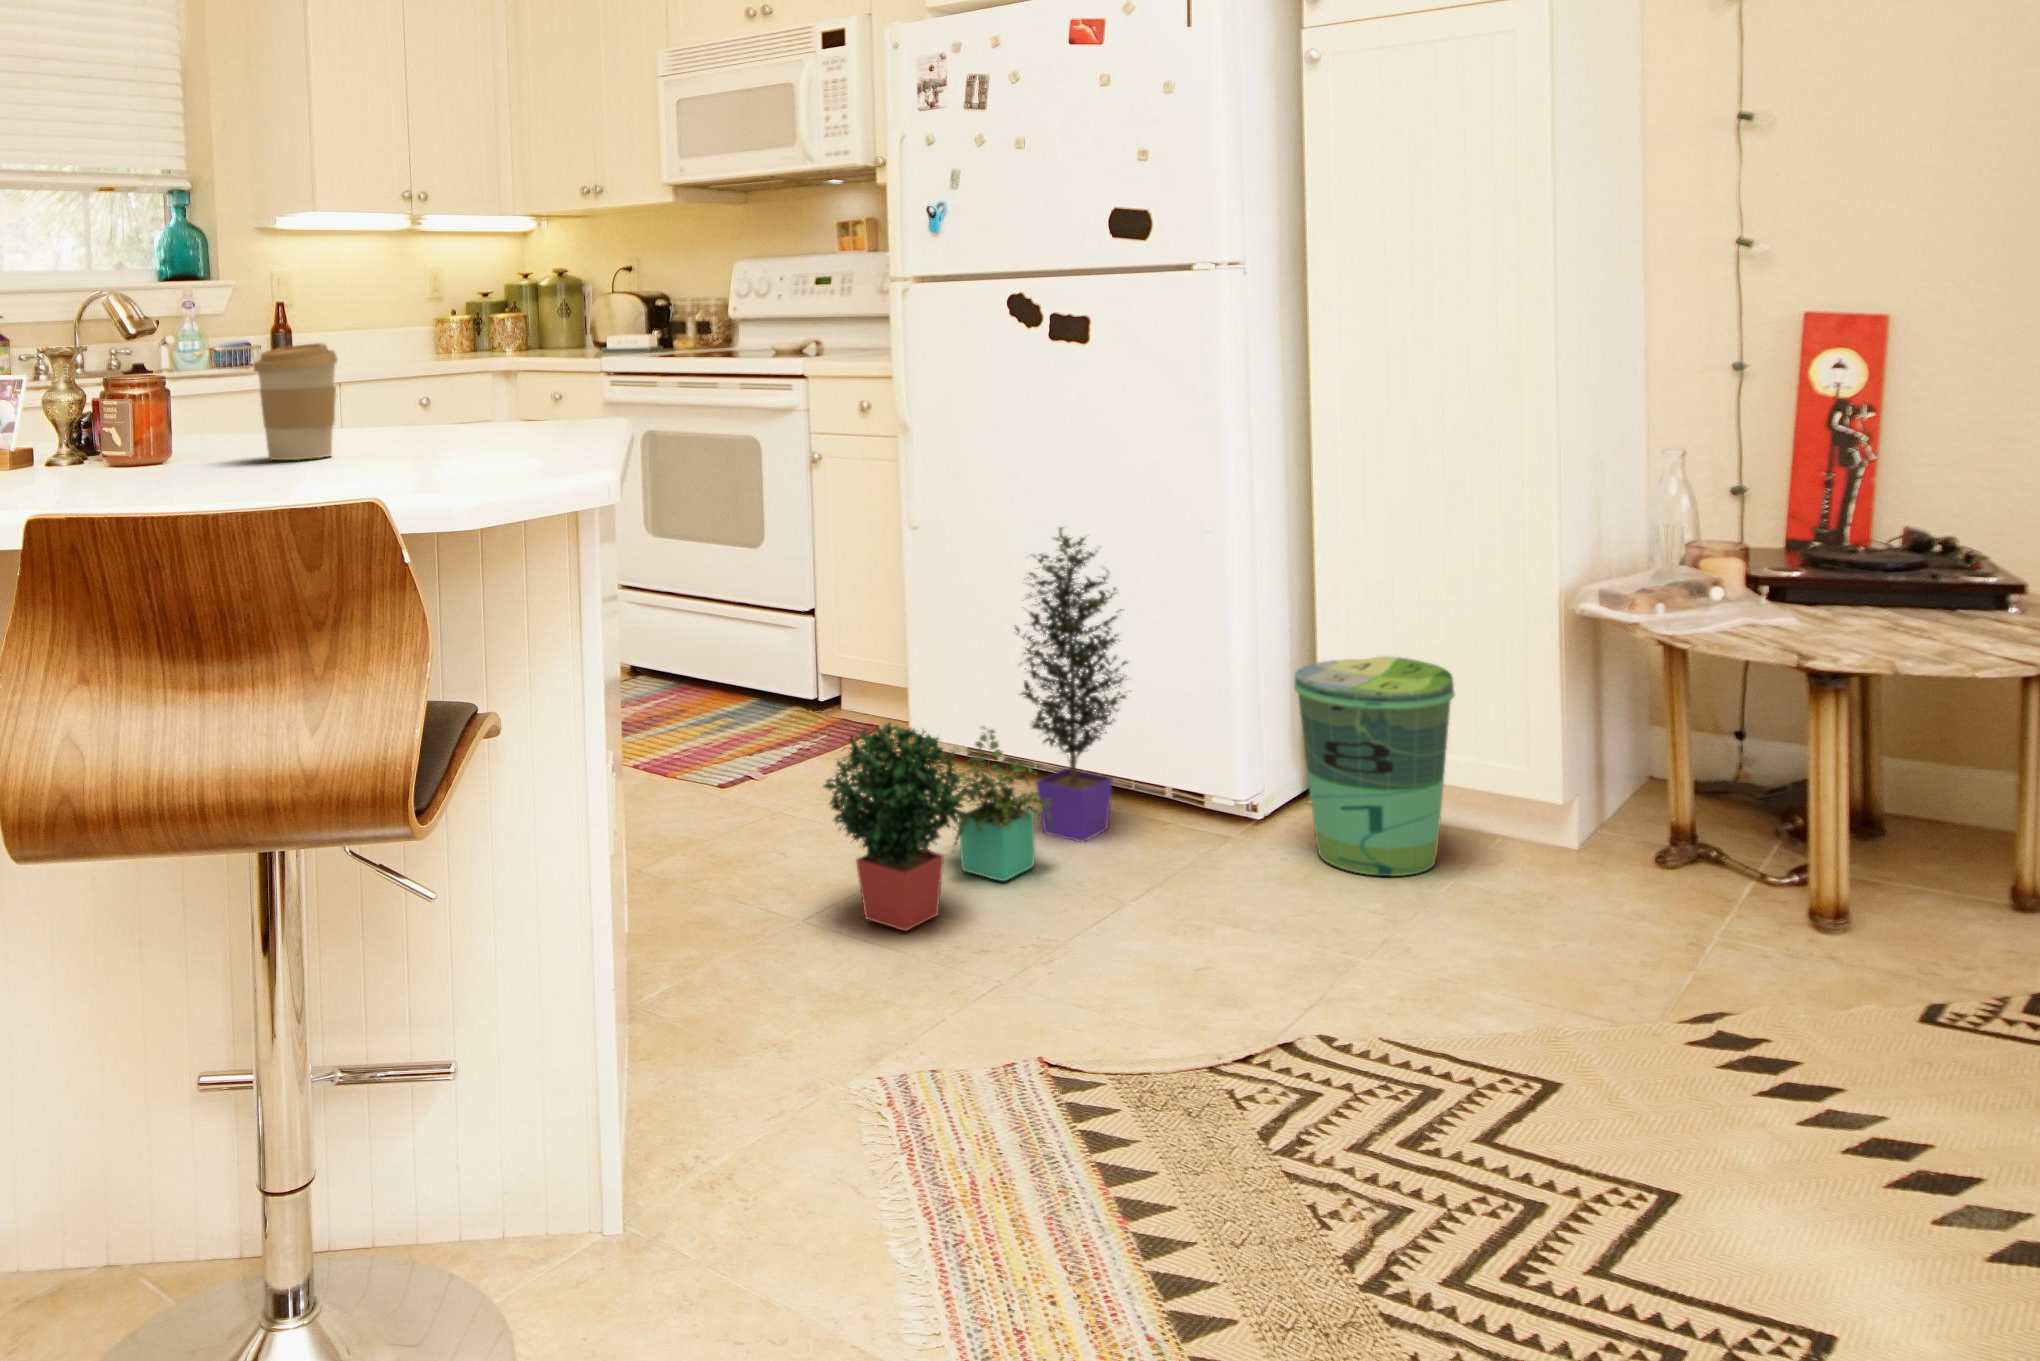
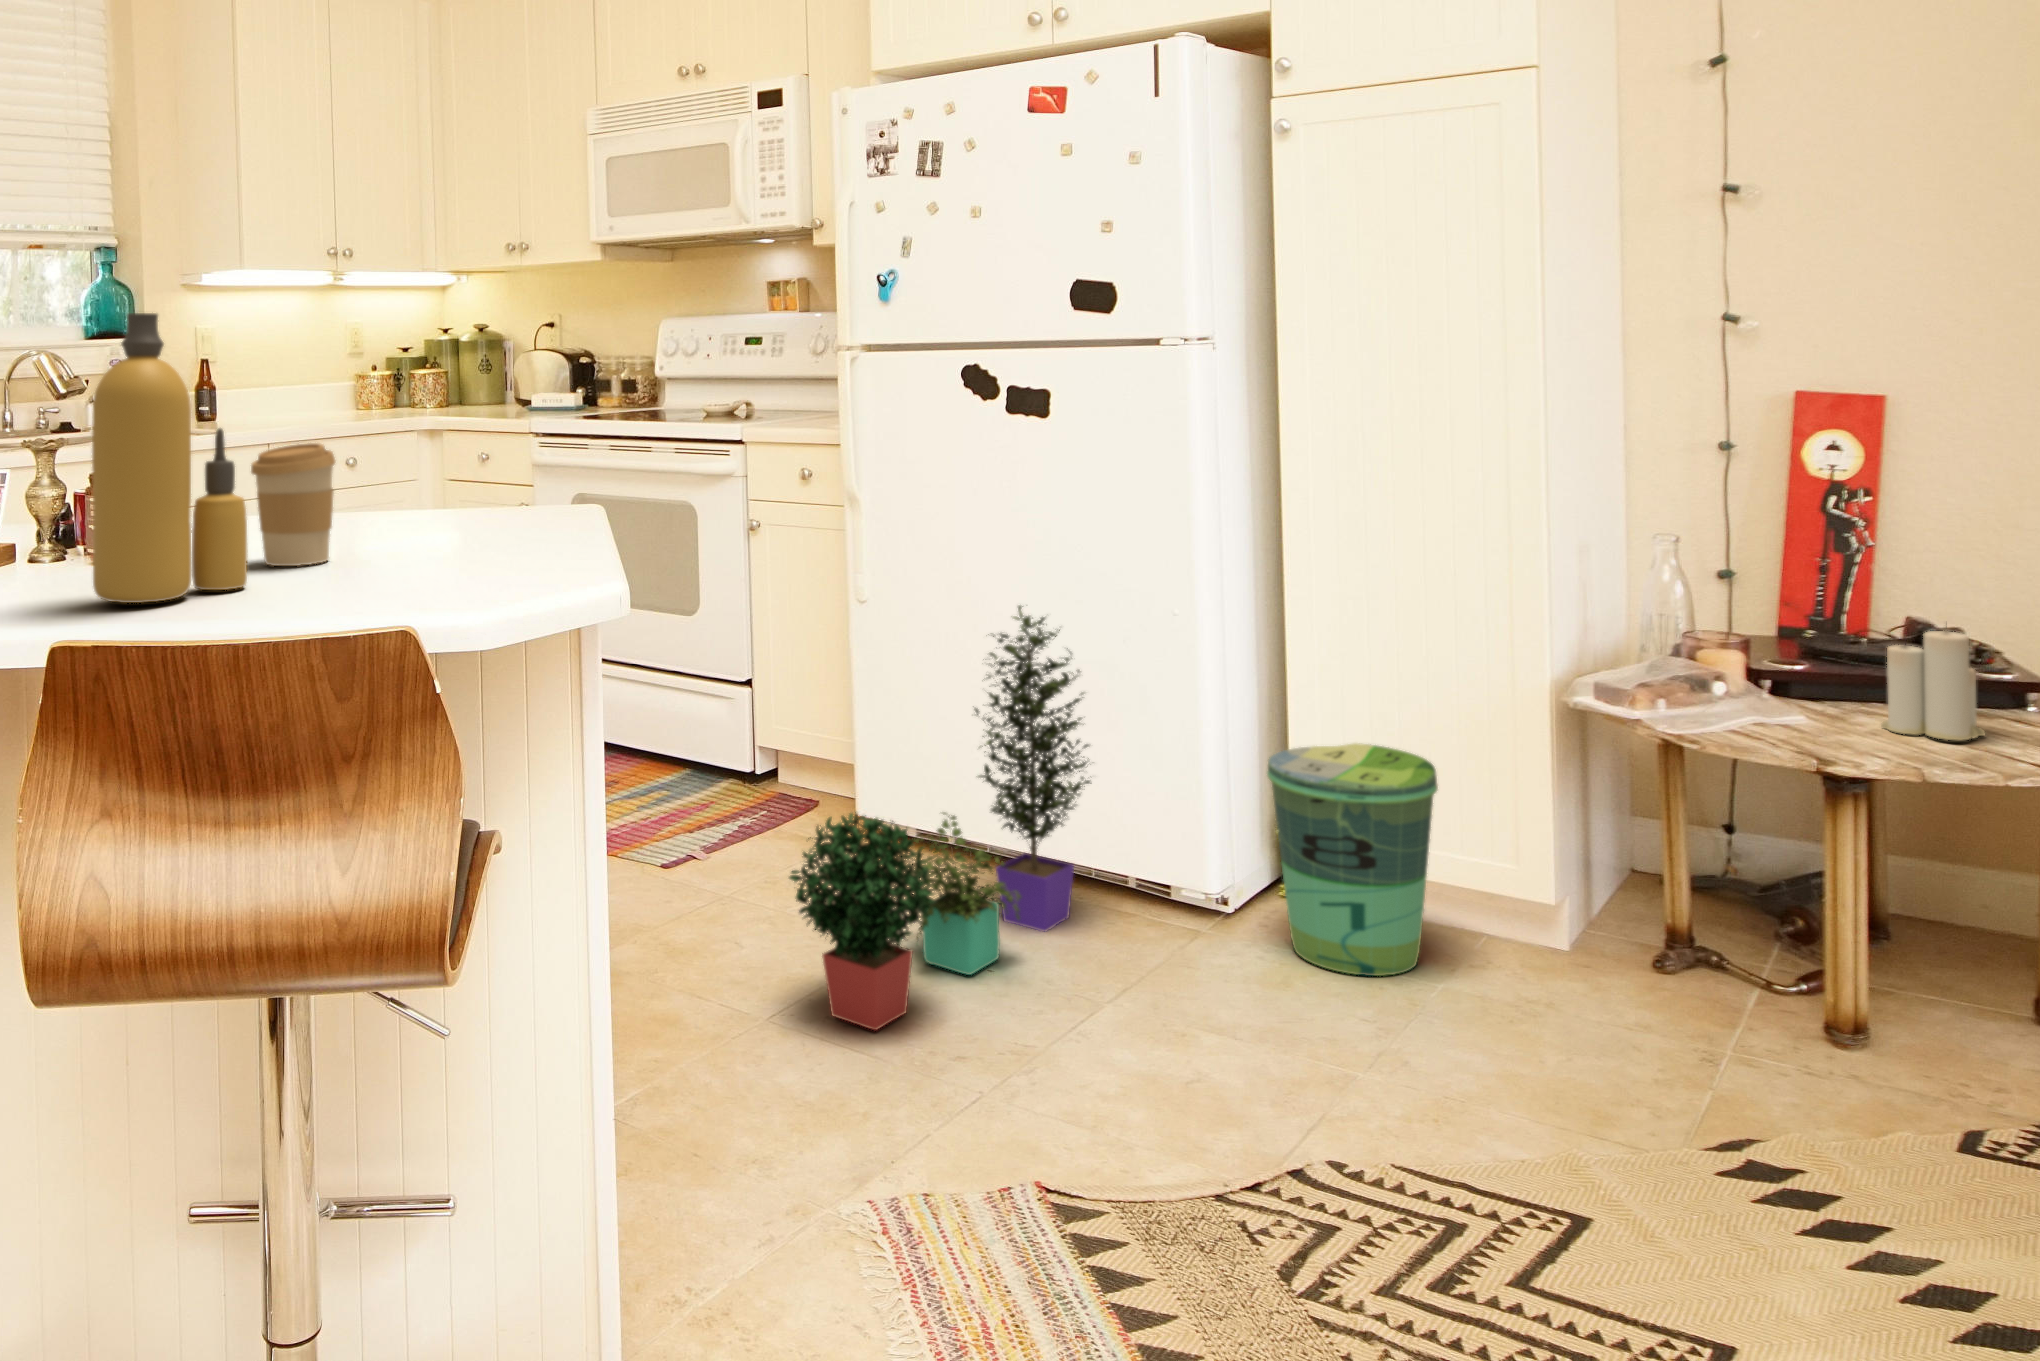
bottle: none [84,207,241,485] -> present [92,313,247,603]
candle: none [1866,524,1962,638] -> present [1881,628,1985,740]

